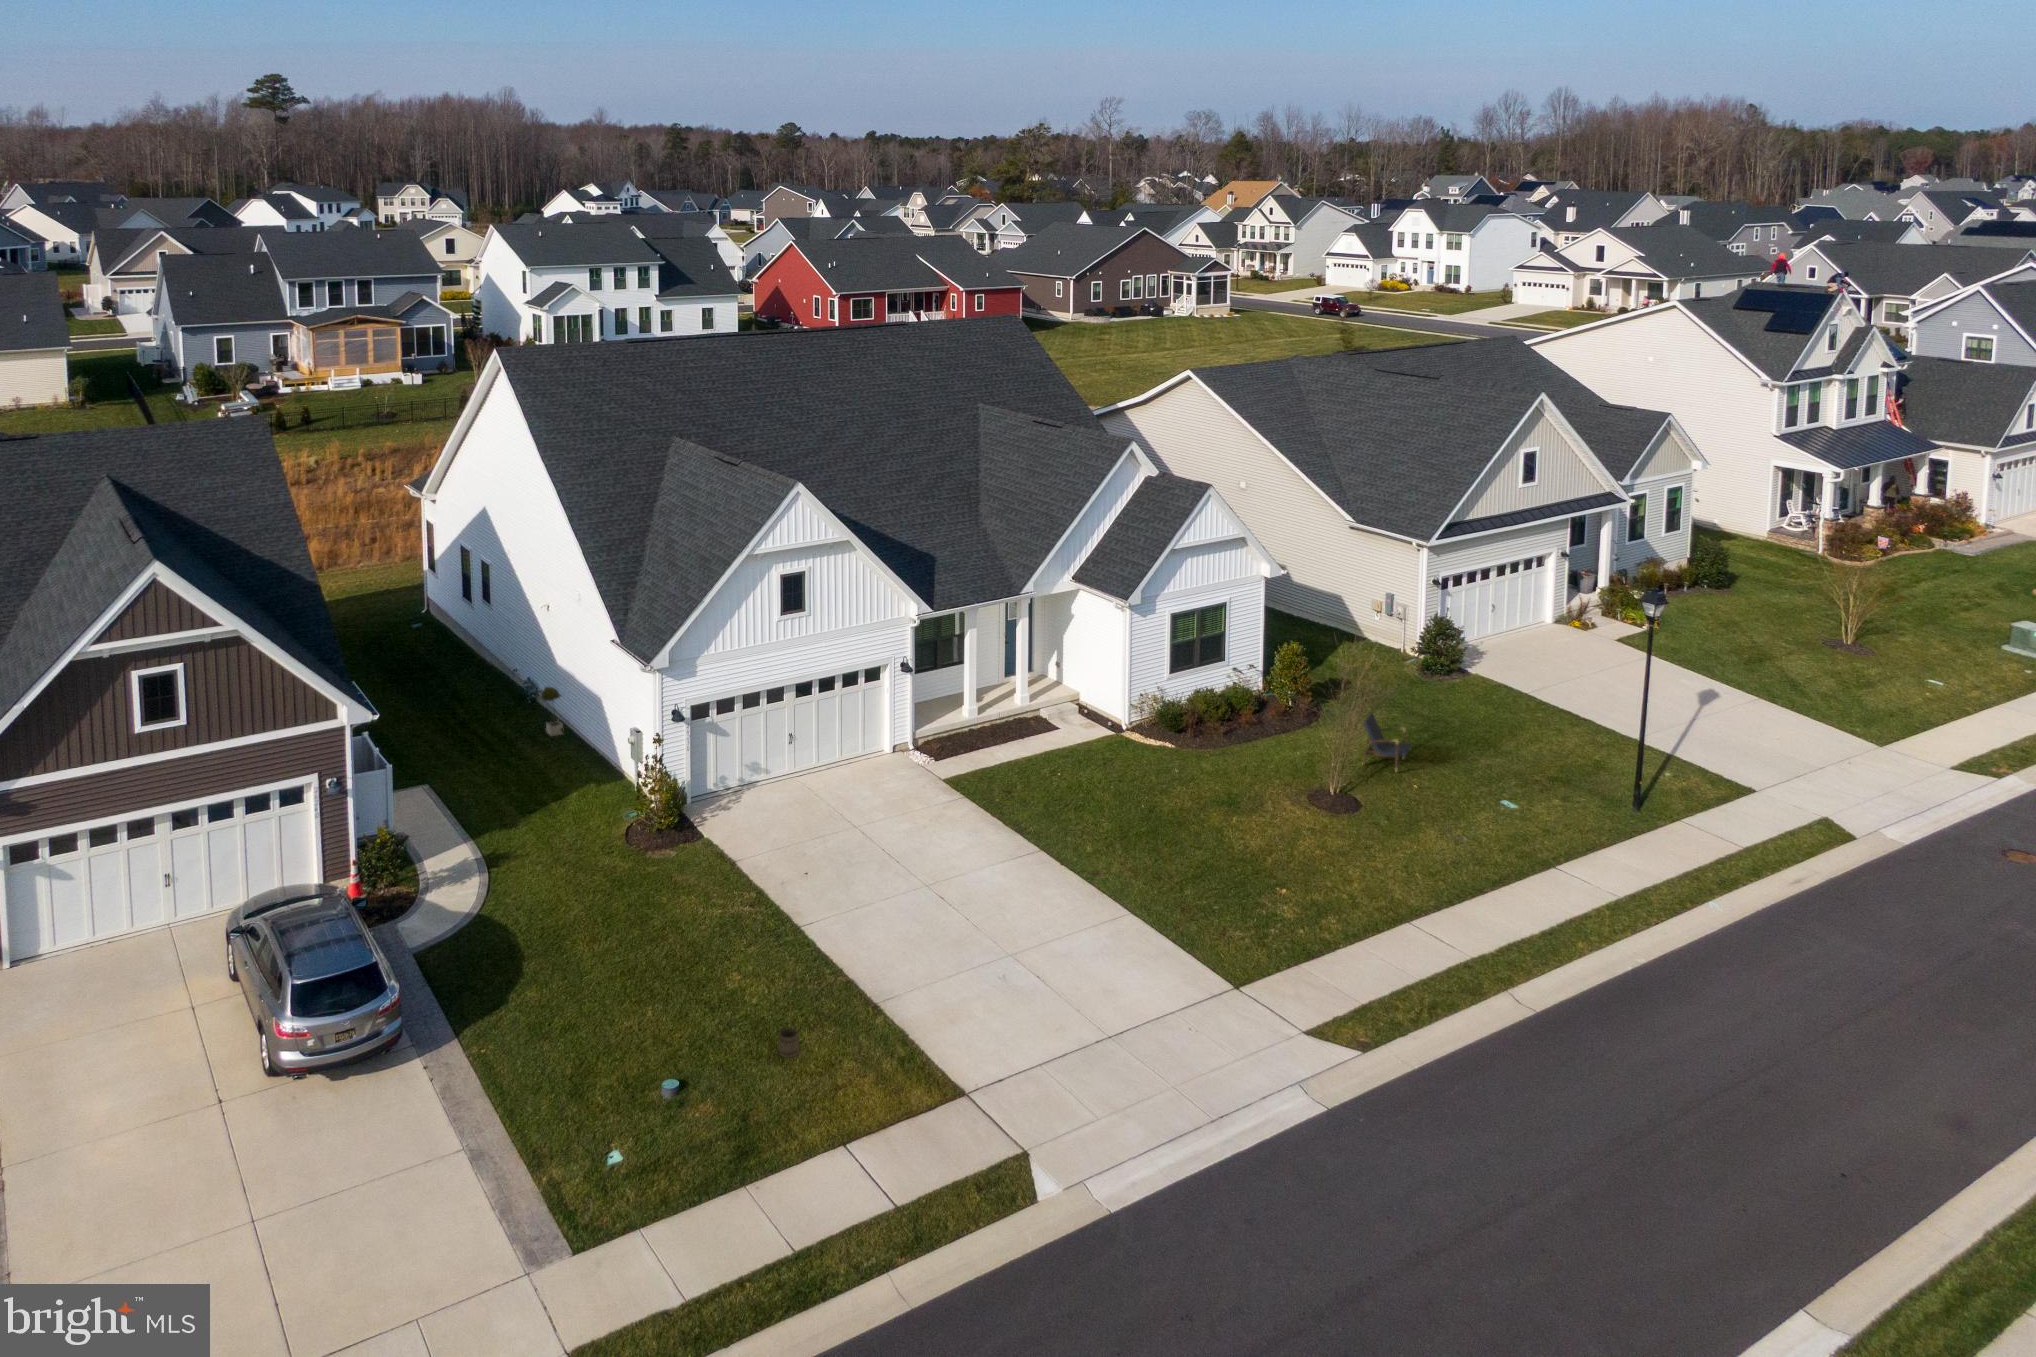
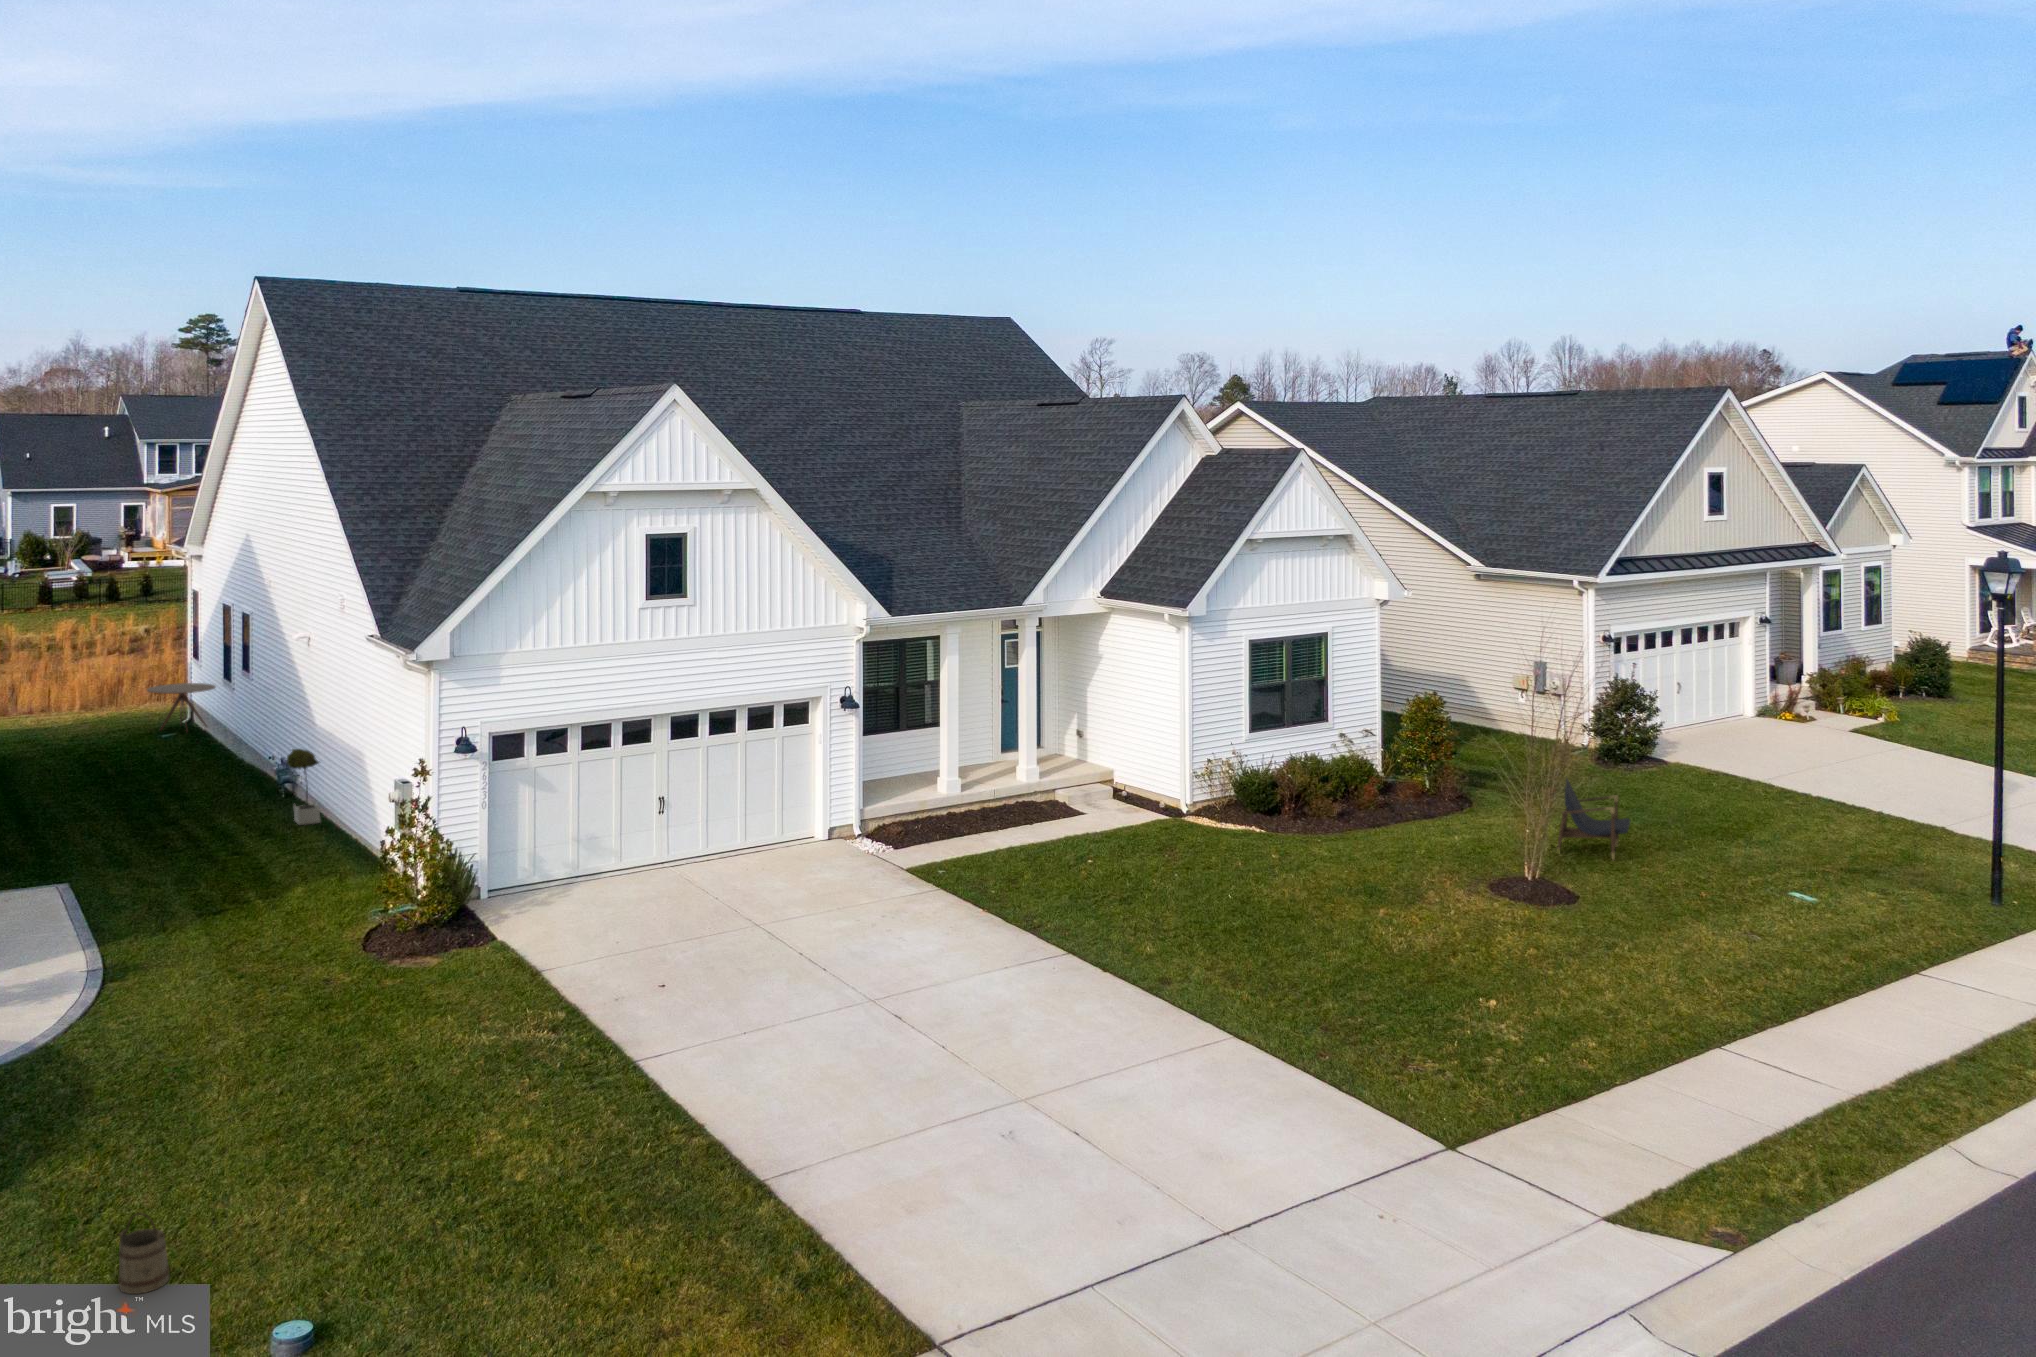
round table: none [409,601,455,639] -> present [147,683,215,730]
bucket: present [779,1023,799,1058] -> present [118,1213,170,1294]

